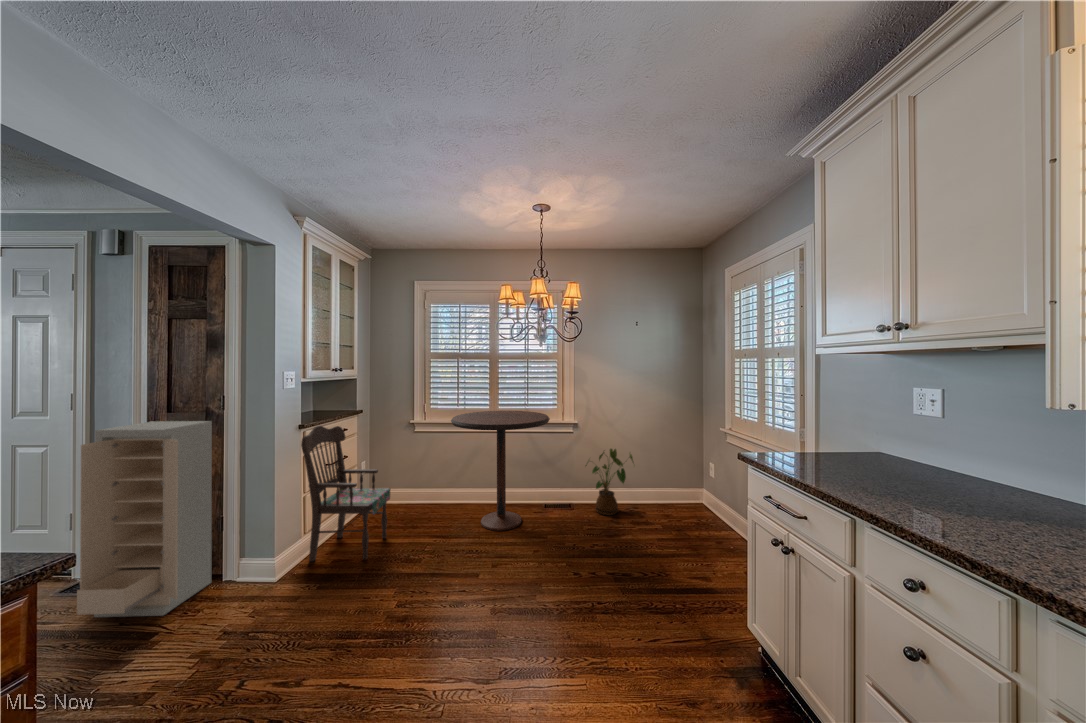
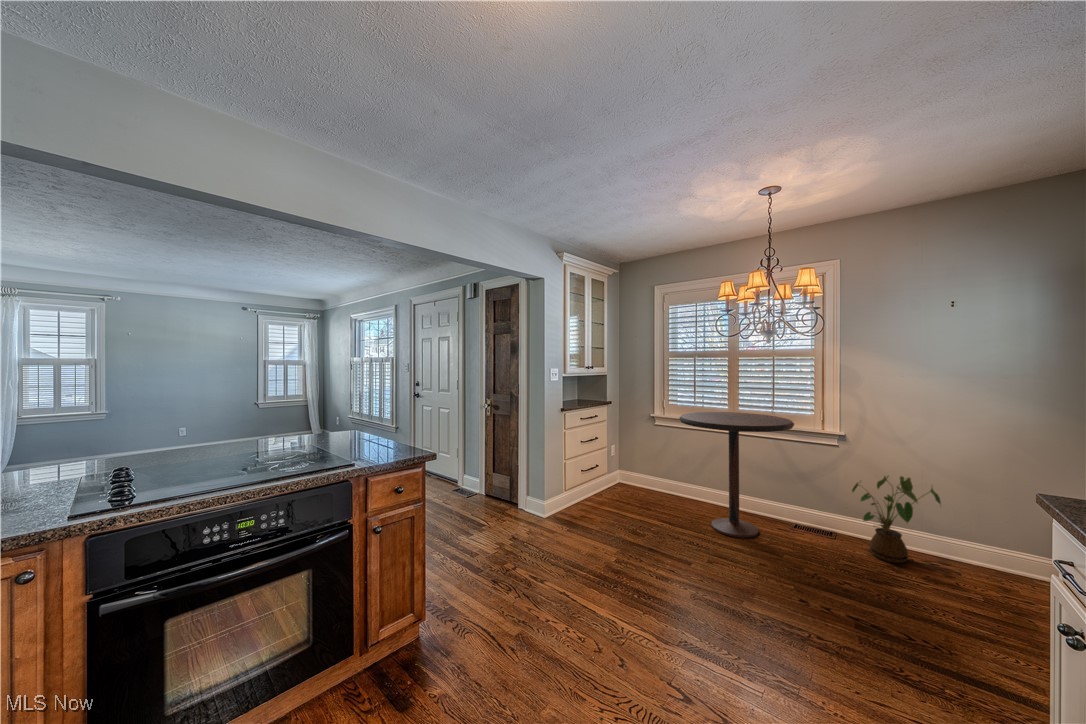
storage cabinet: present [77,421,212,617] -> none [458,399,513,516]
dining chair: present [301,426,391,562] -> none [561,411,626,522]

